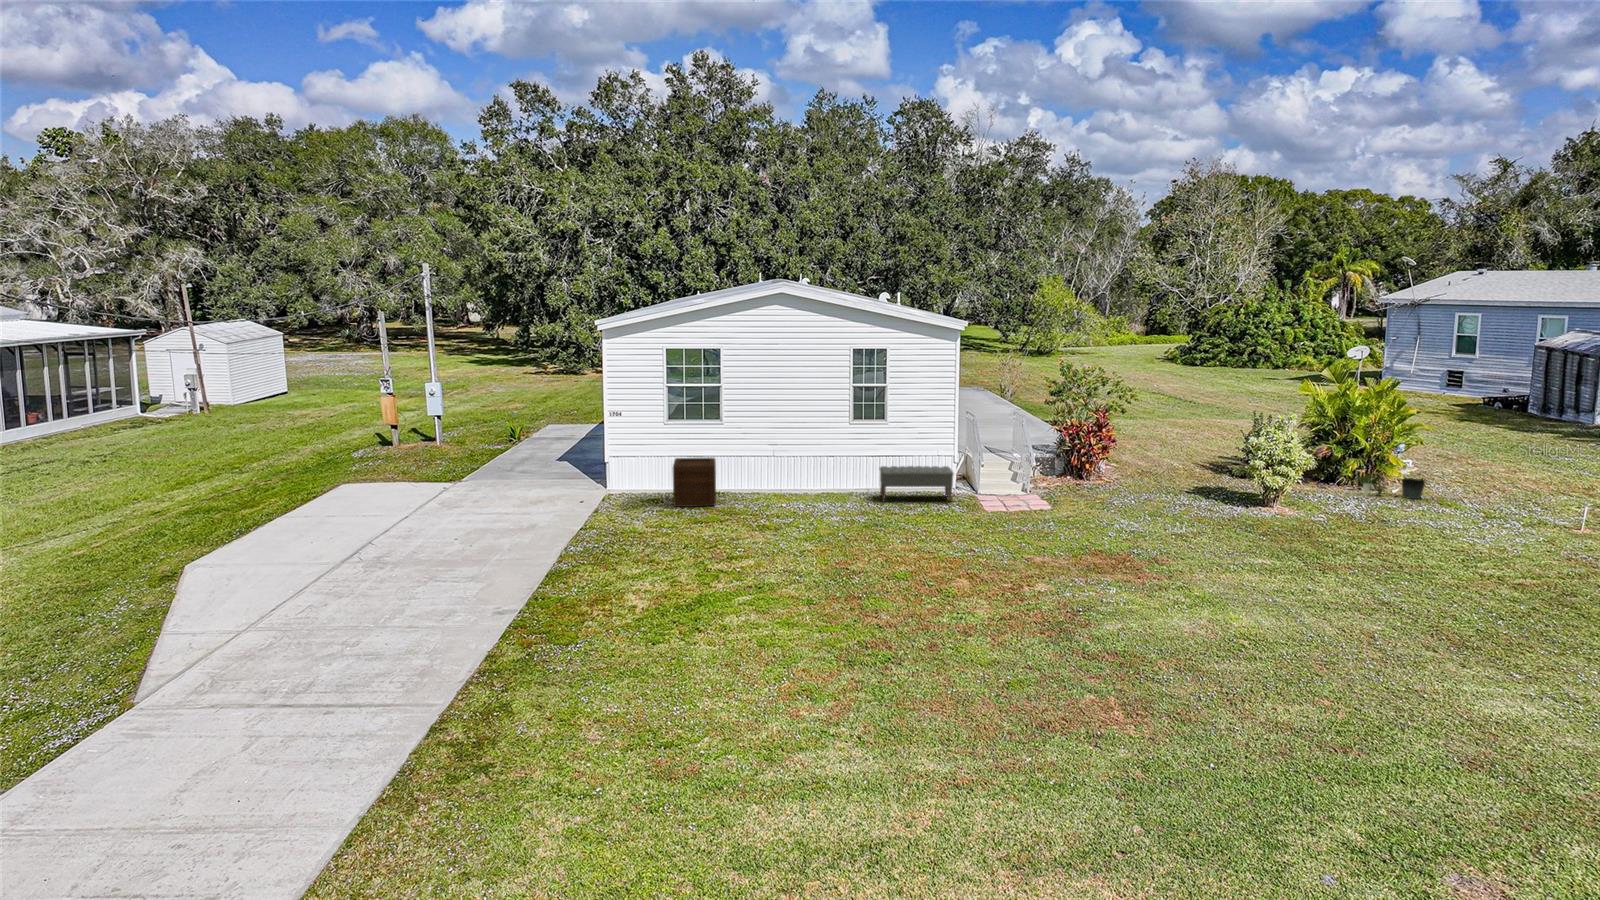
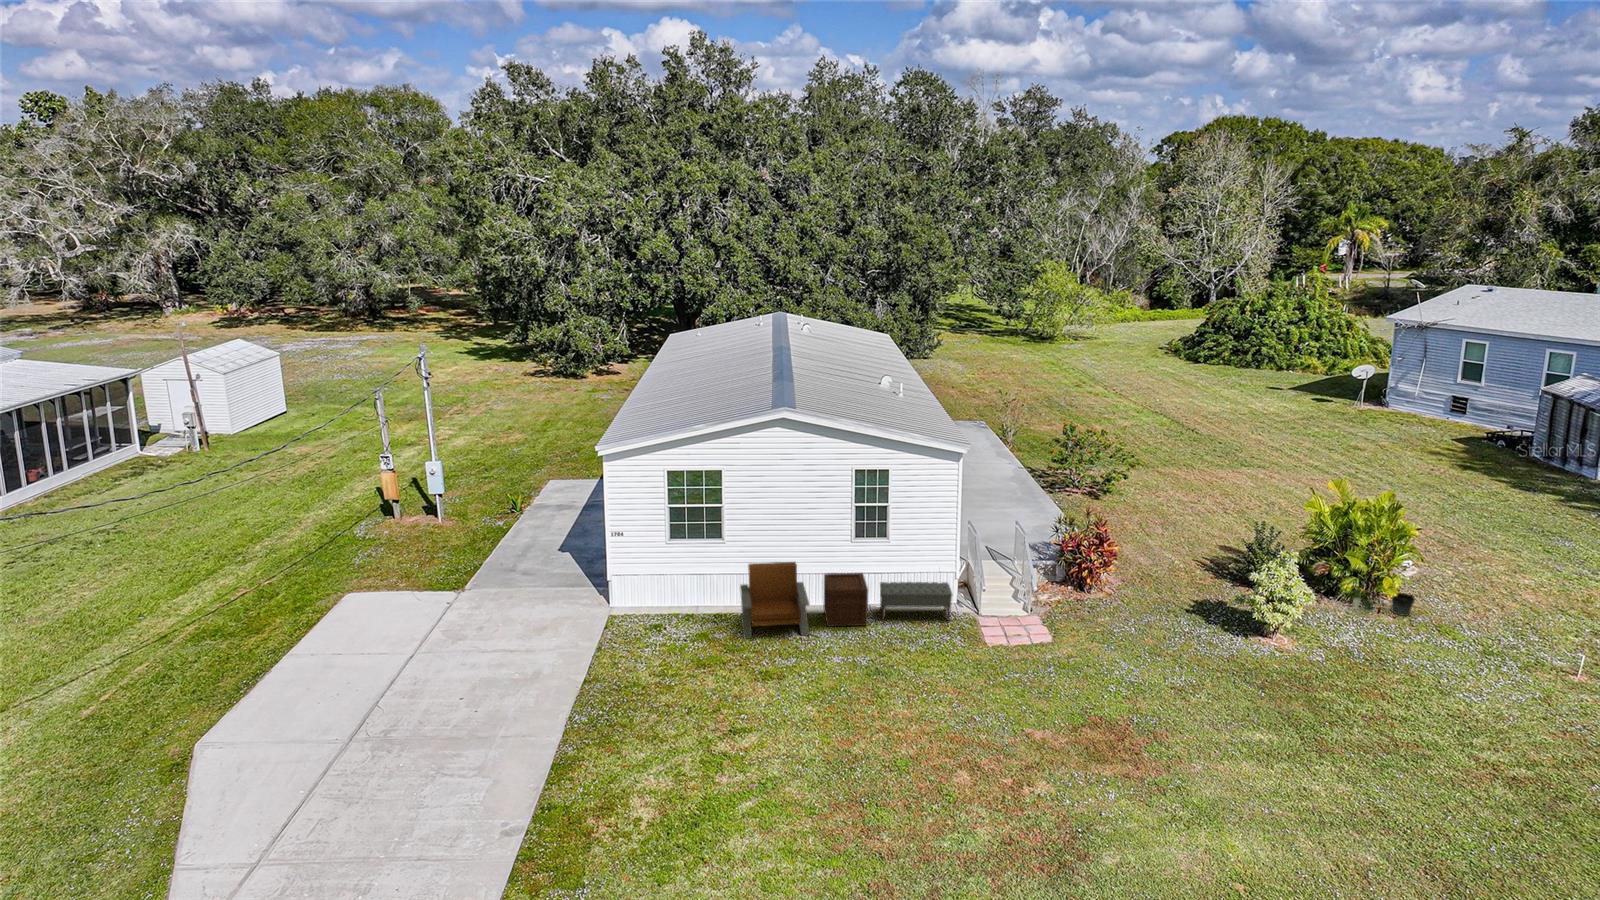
lounge chair: none [737,442,808,512] -> present [740,562,810,639]
wooden crate: present [673,457,716,507] -> present [824,573,868,627]

